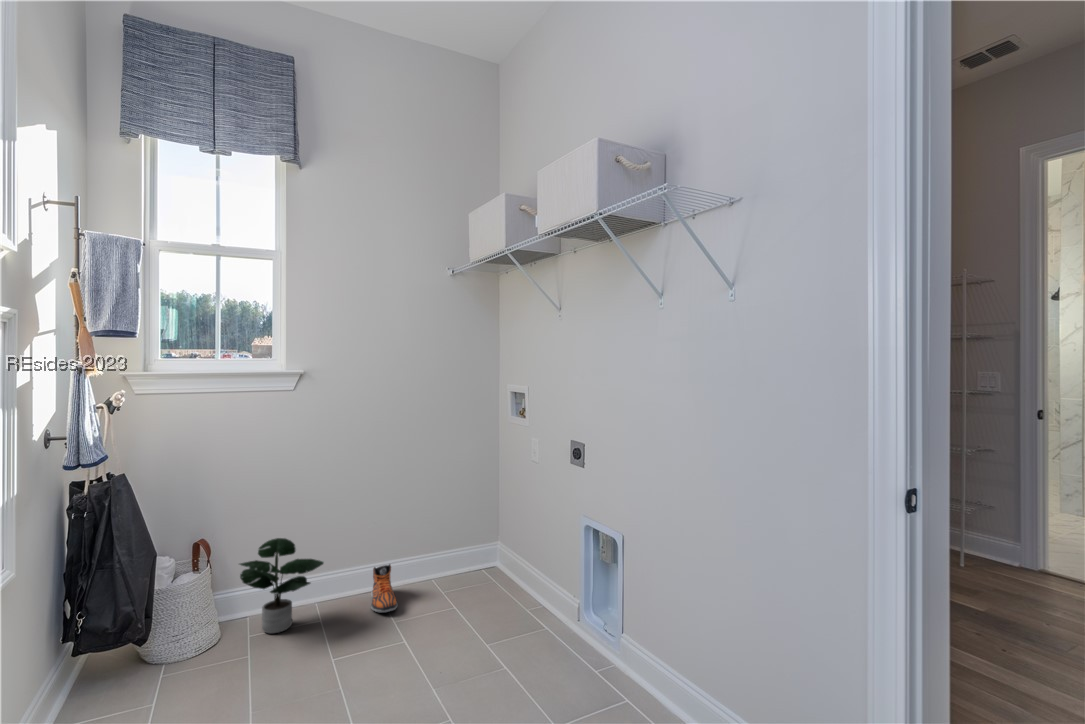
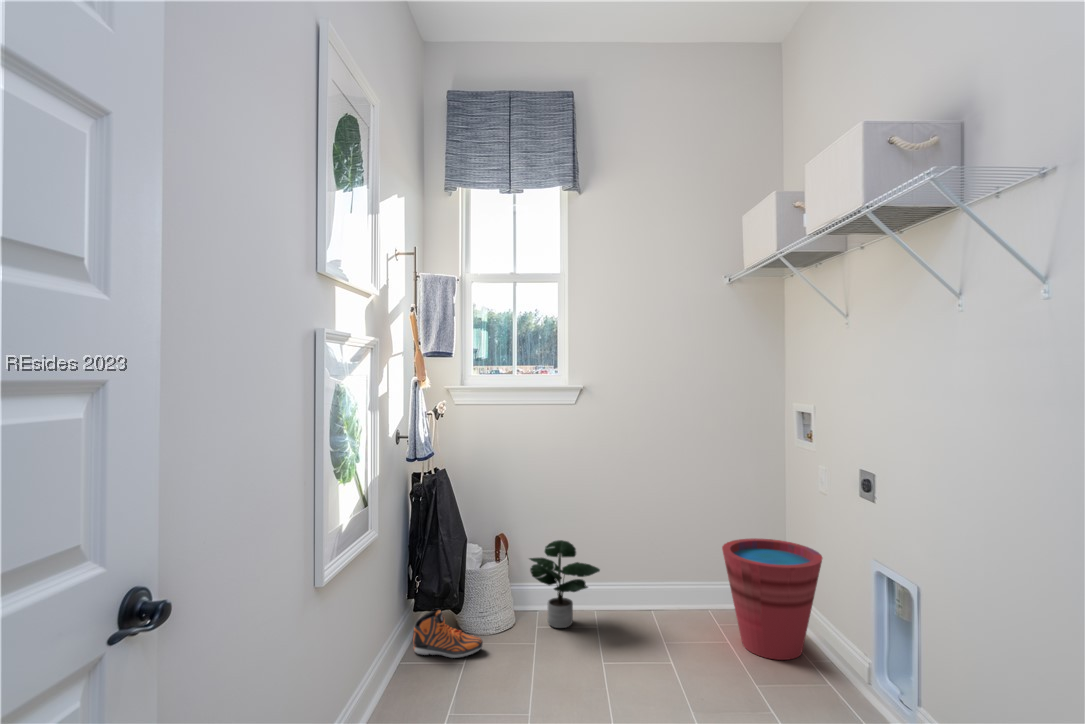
bucket: none [447,508,531,615] -> present [722,538,823,660]
sneaker: present [371,564,397,612] -> present [413,610,483,658]

